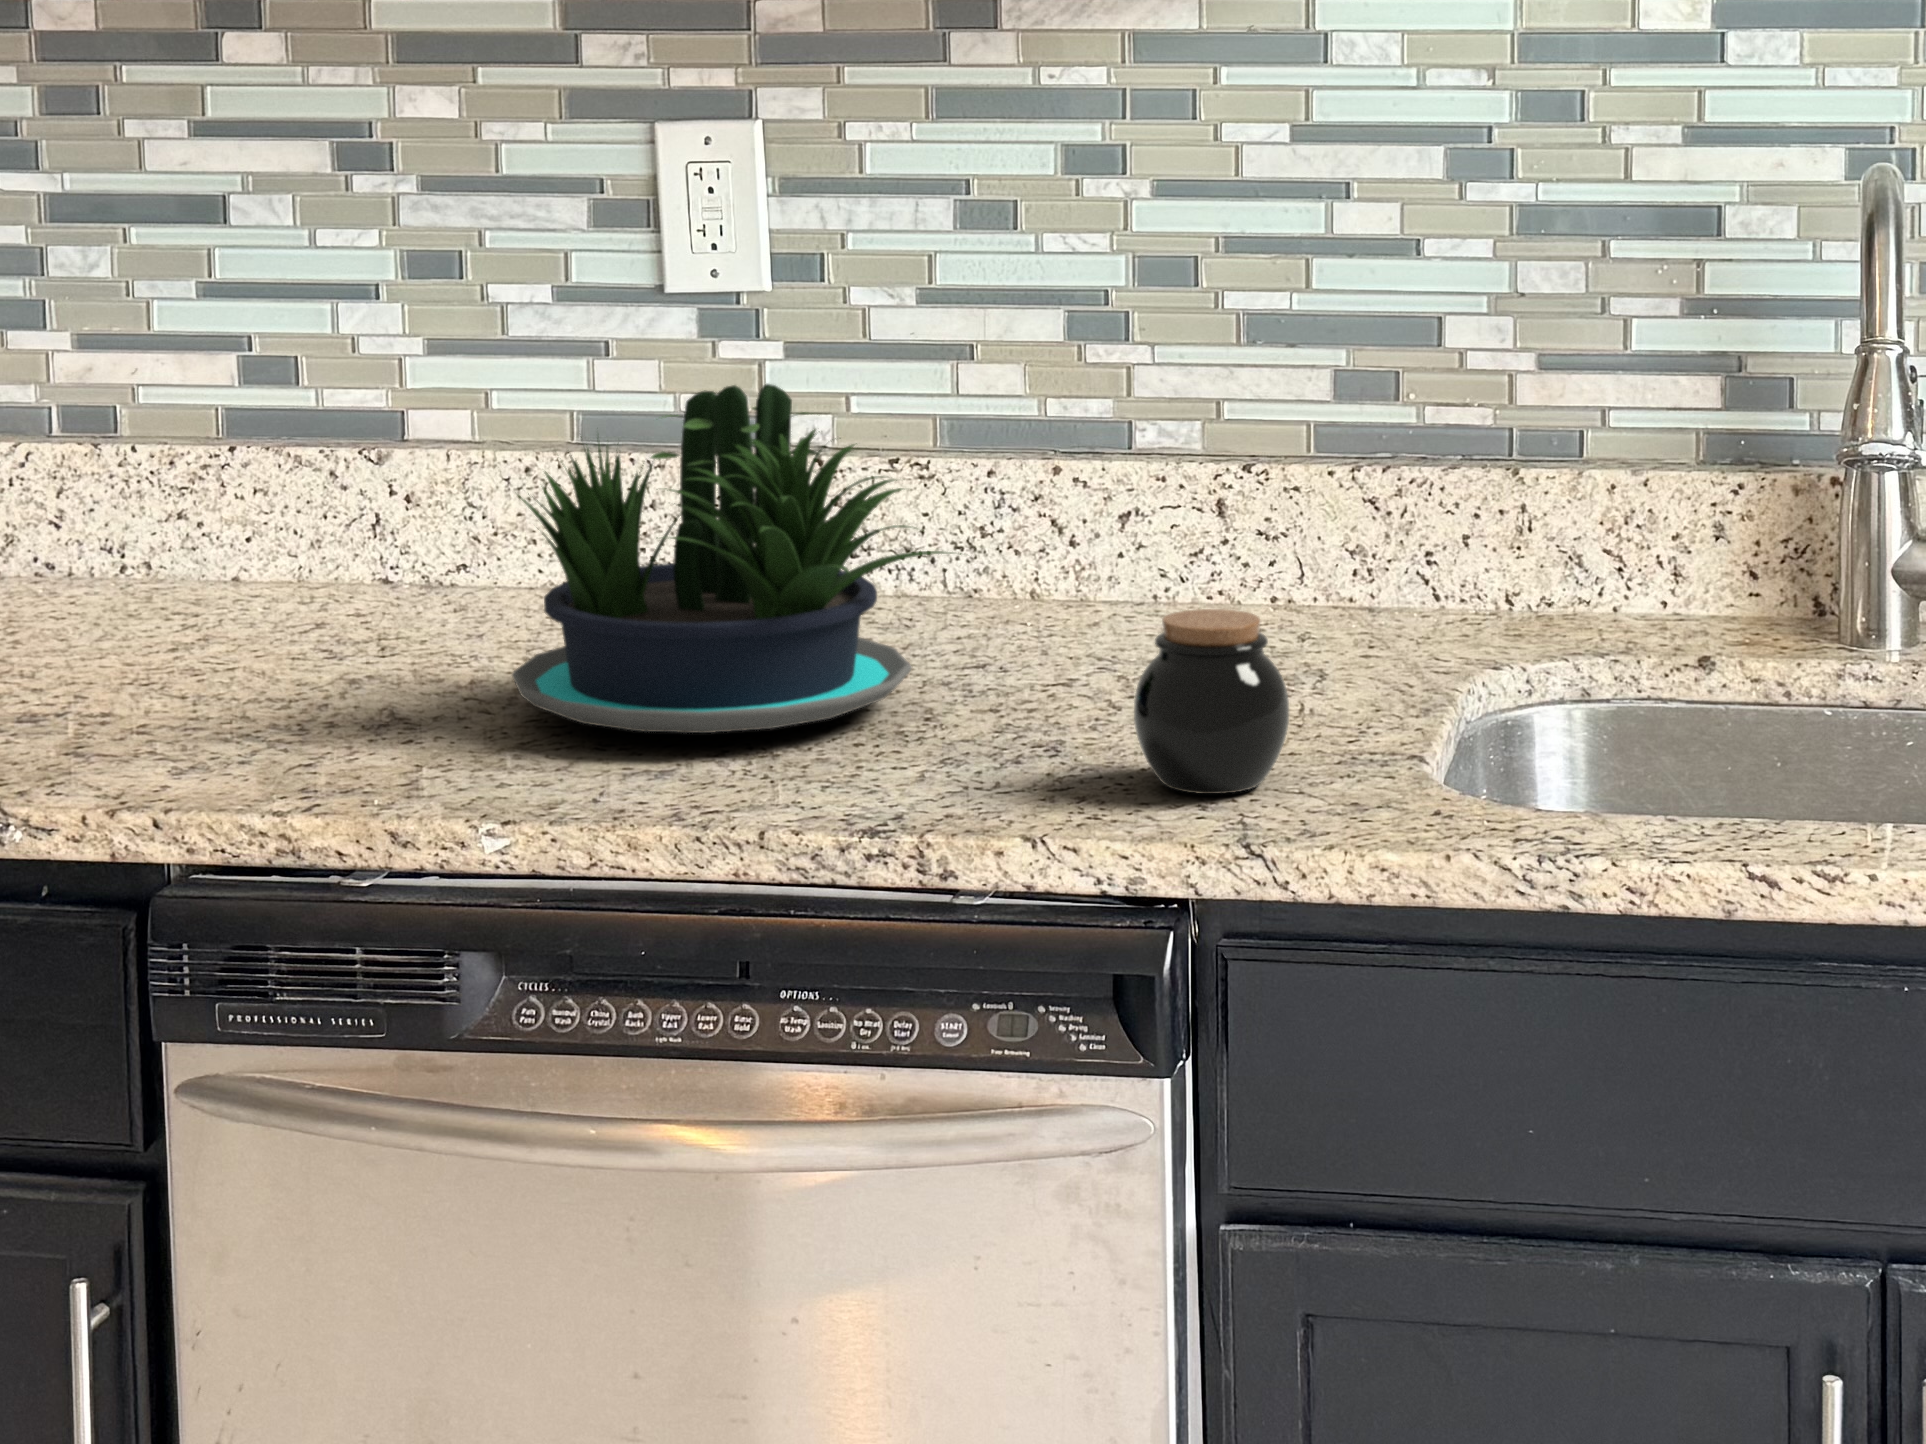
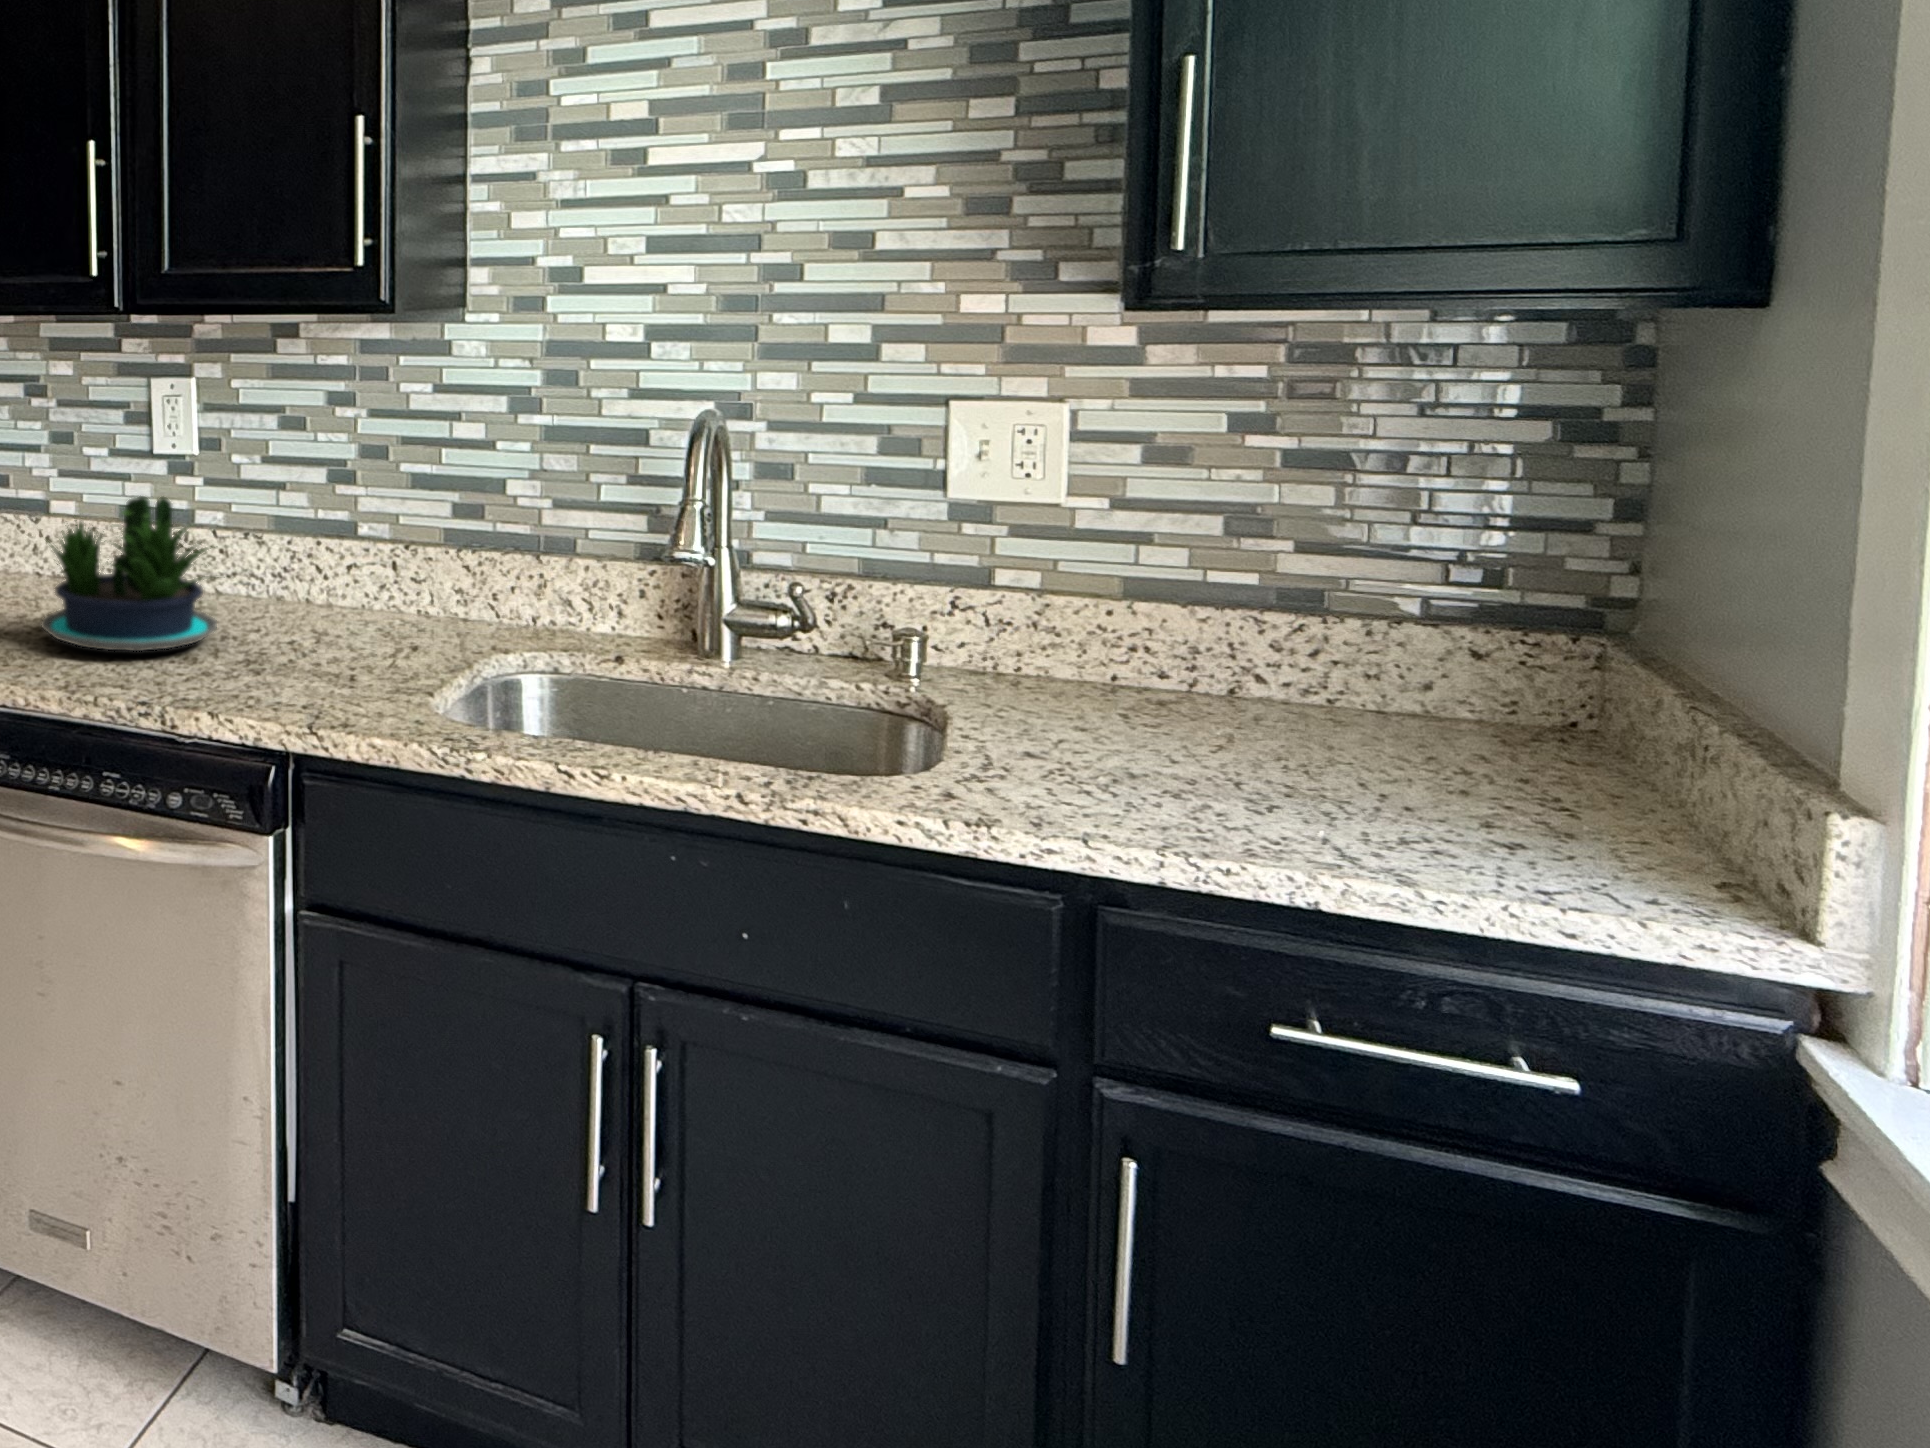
jar: present [1134,609,1289,794] -> none [284,611,359,699]

